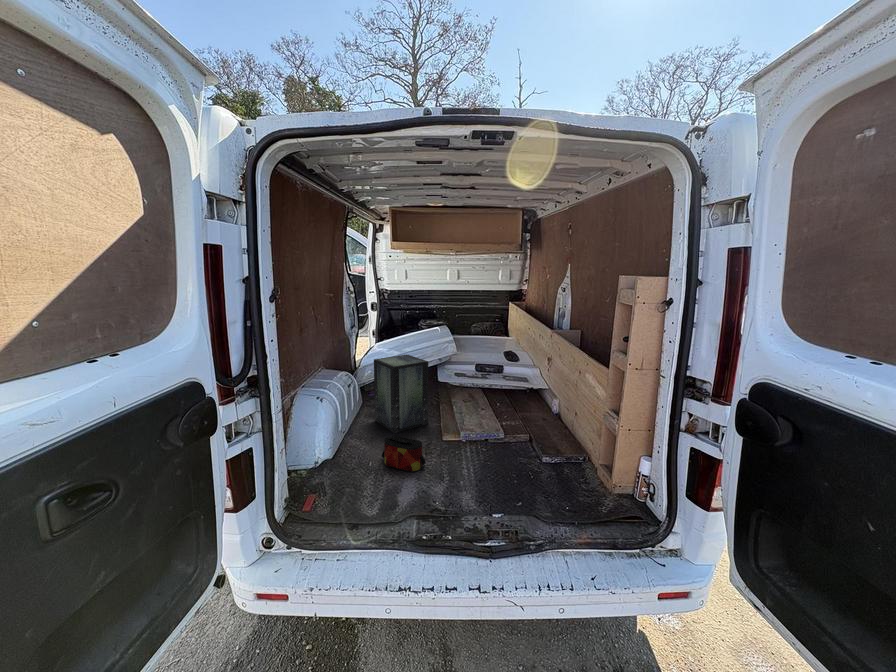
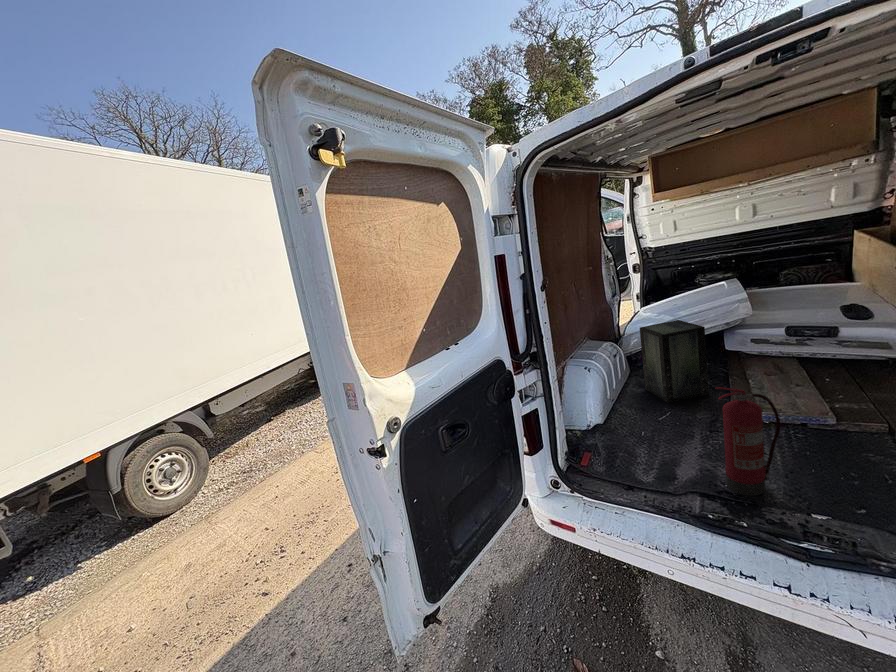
fire extinguisher: none [439,415,487,519] -> present [716,387,780,496]
bag: present [382,436,426,472] -> none [654,406,705,443]

